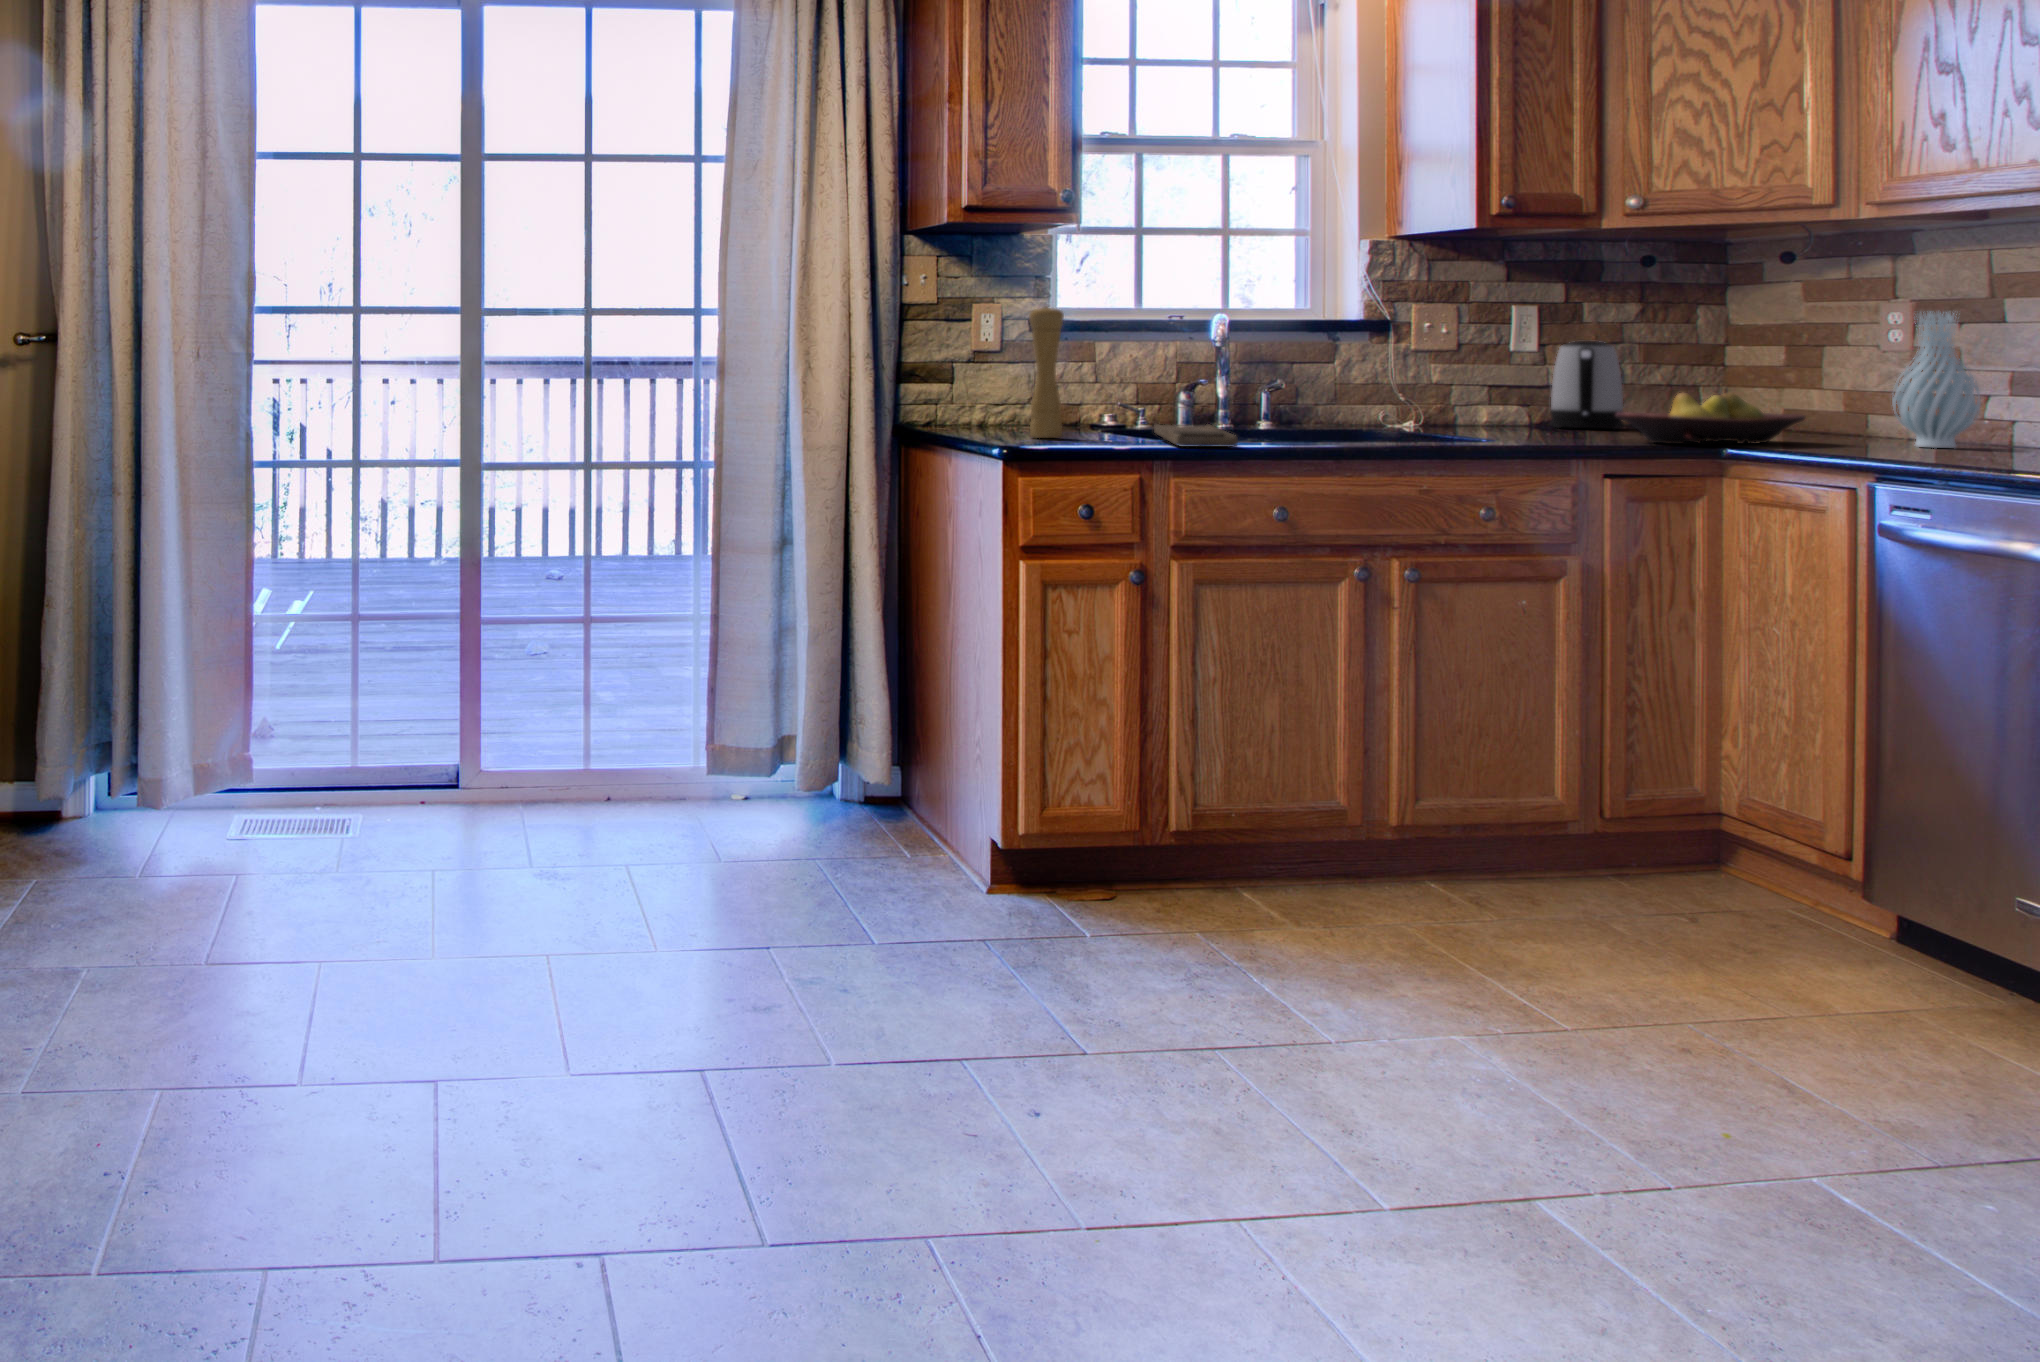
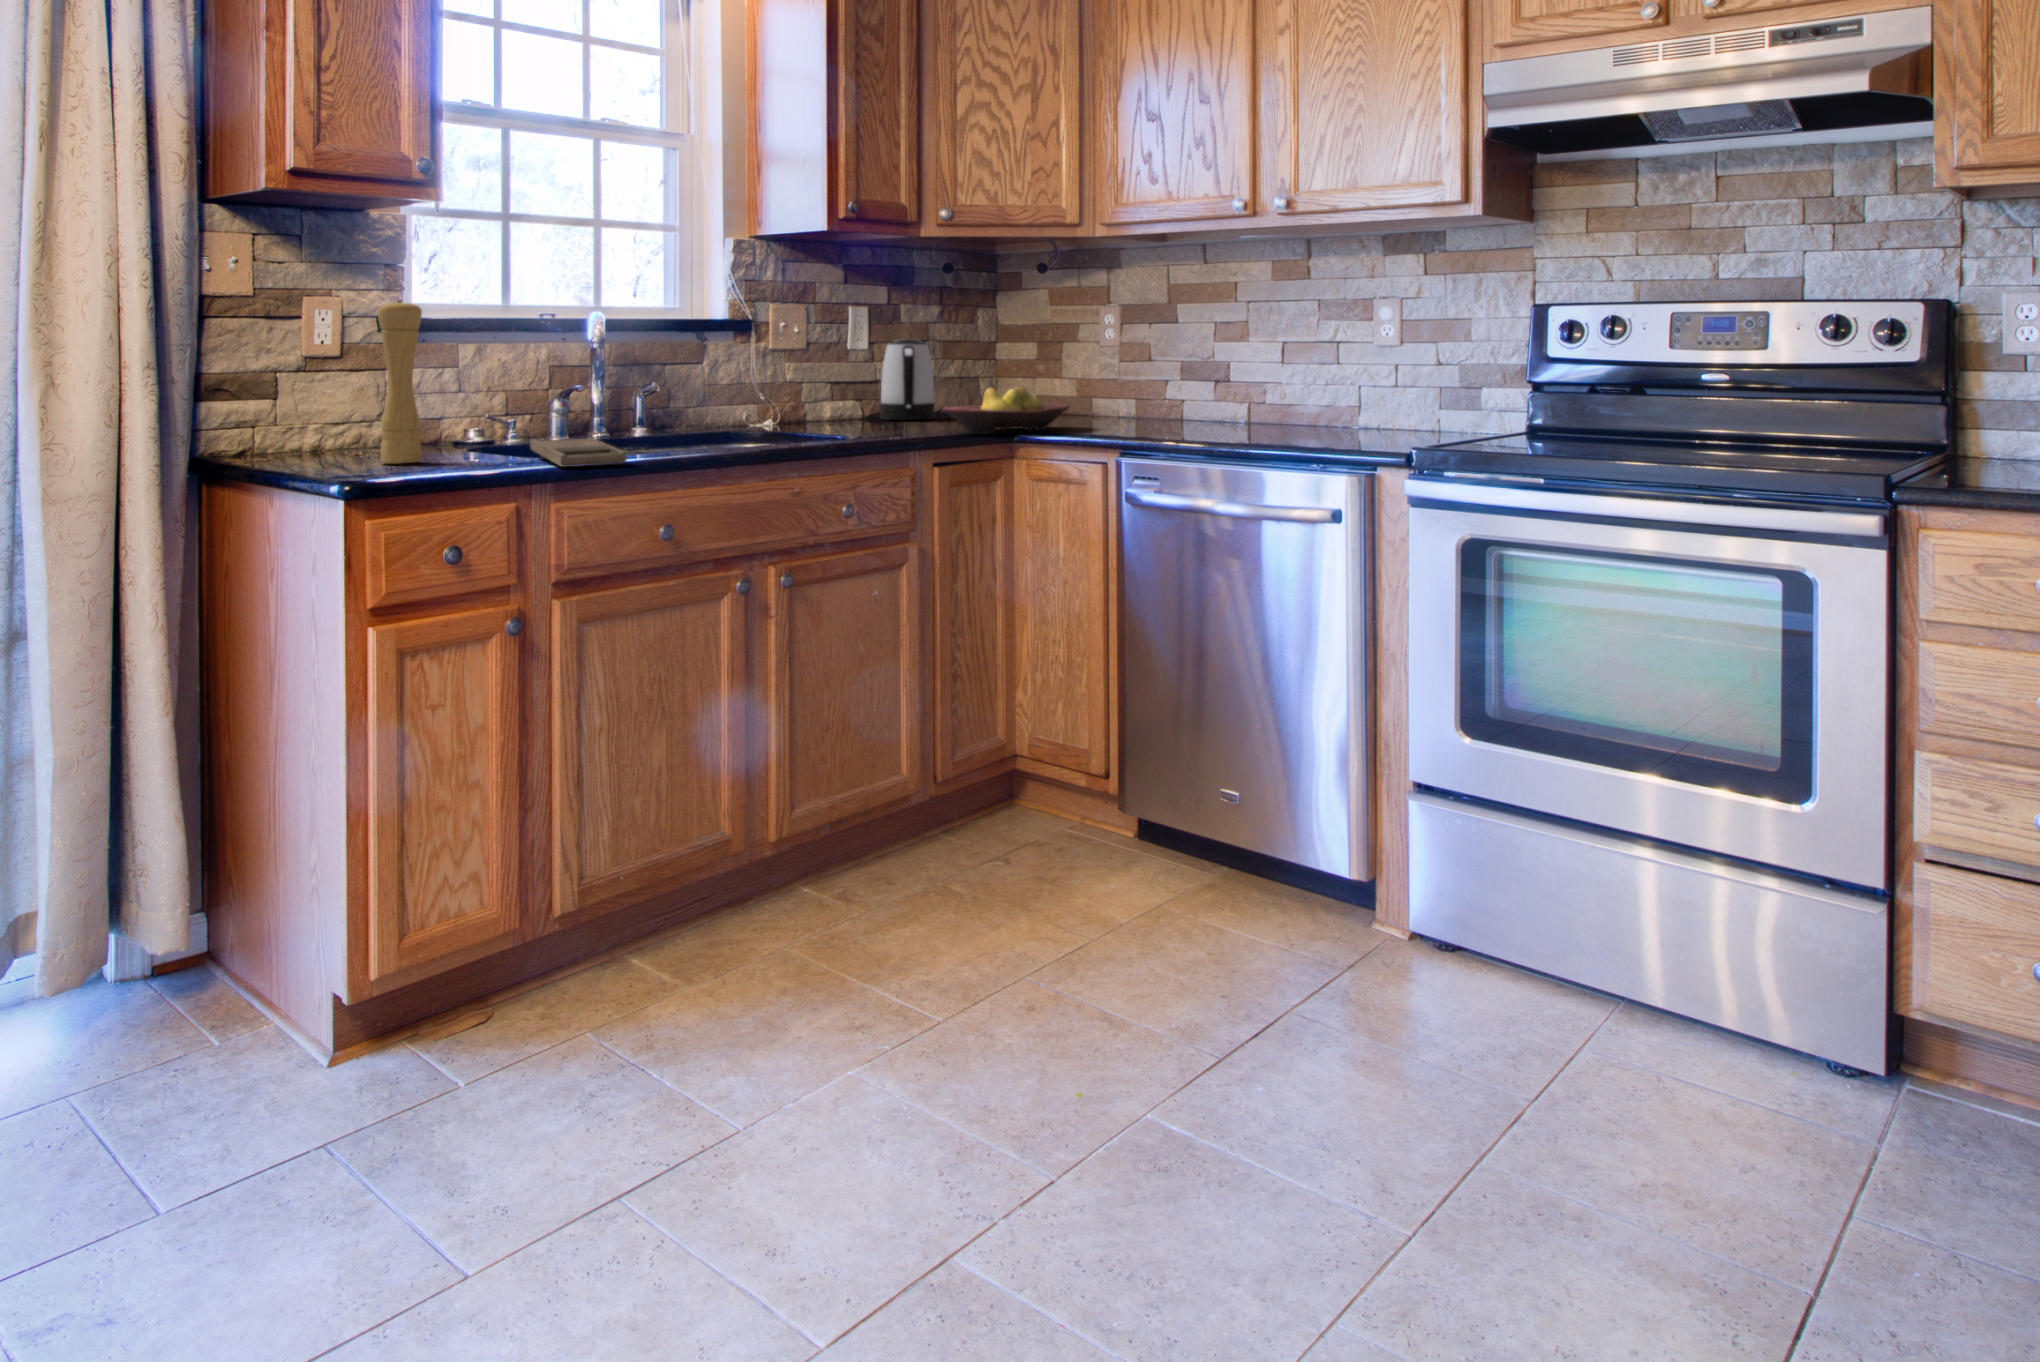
vase: present [1892,311,1980,448] -> none [1122,315,1174,428]

